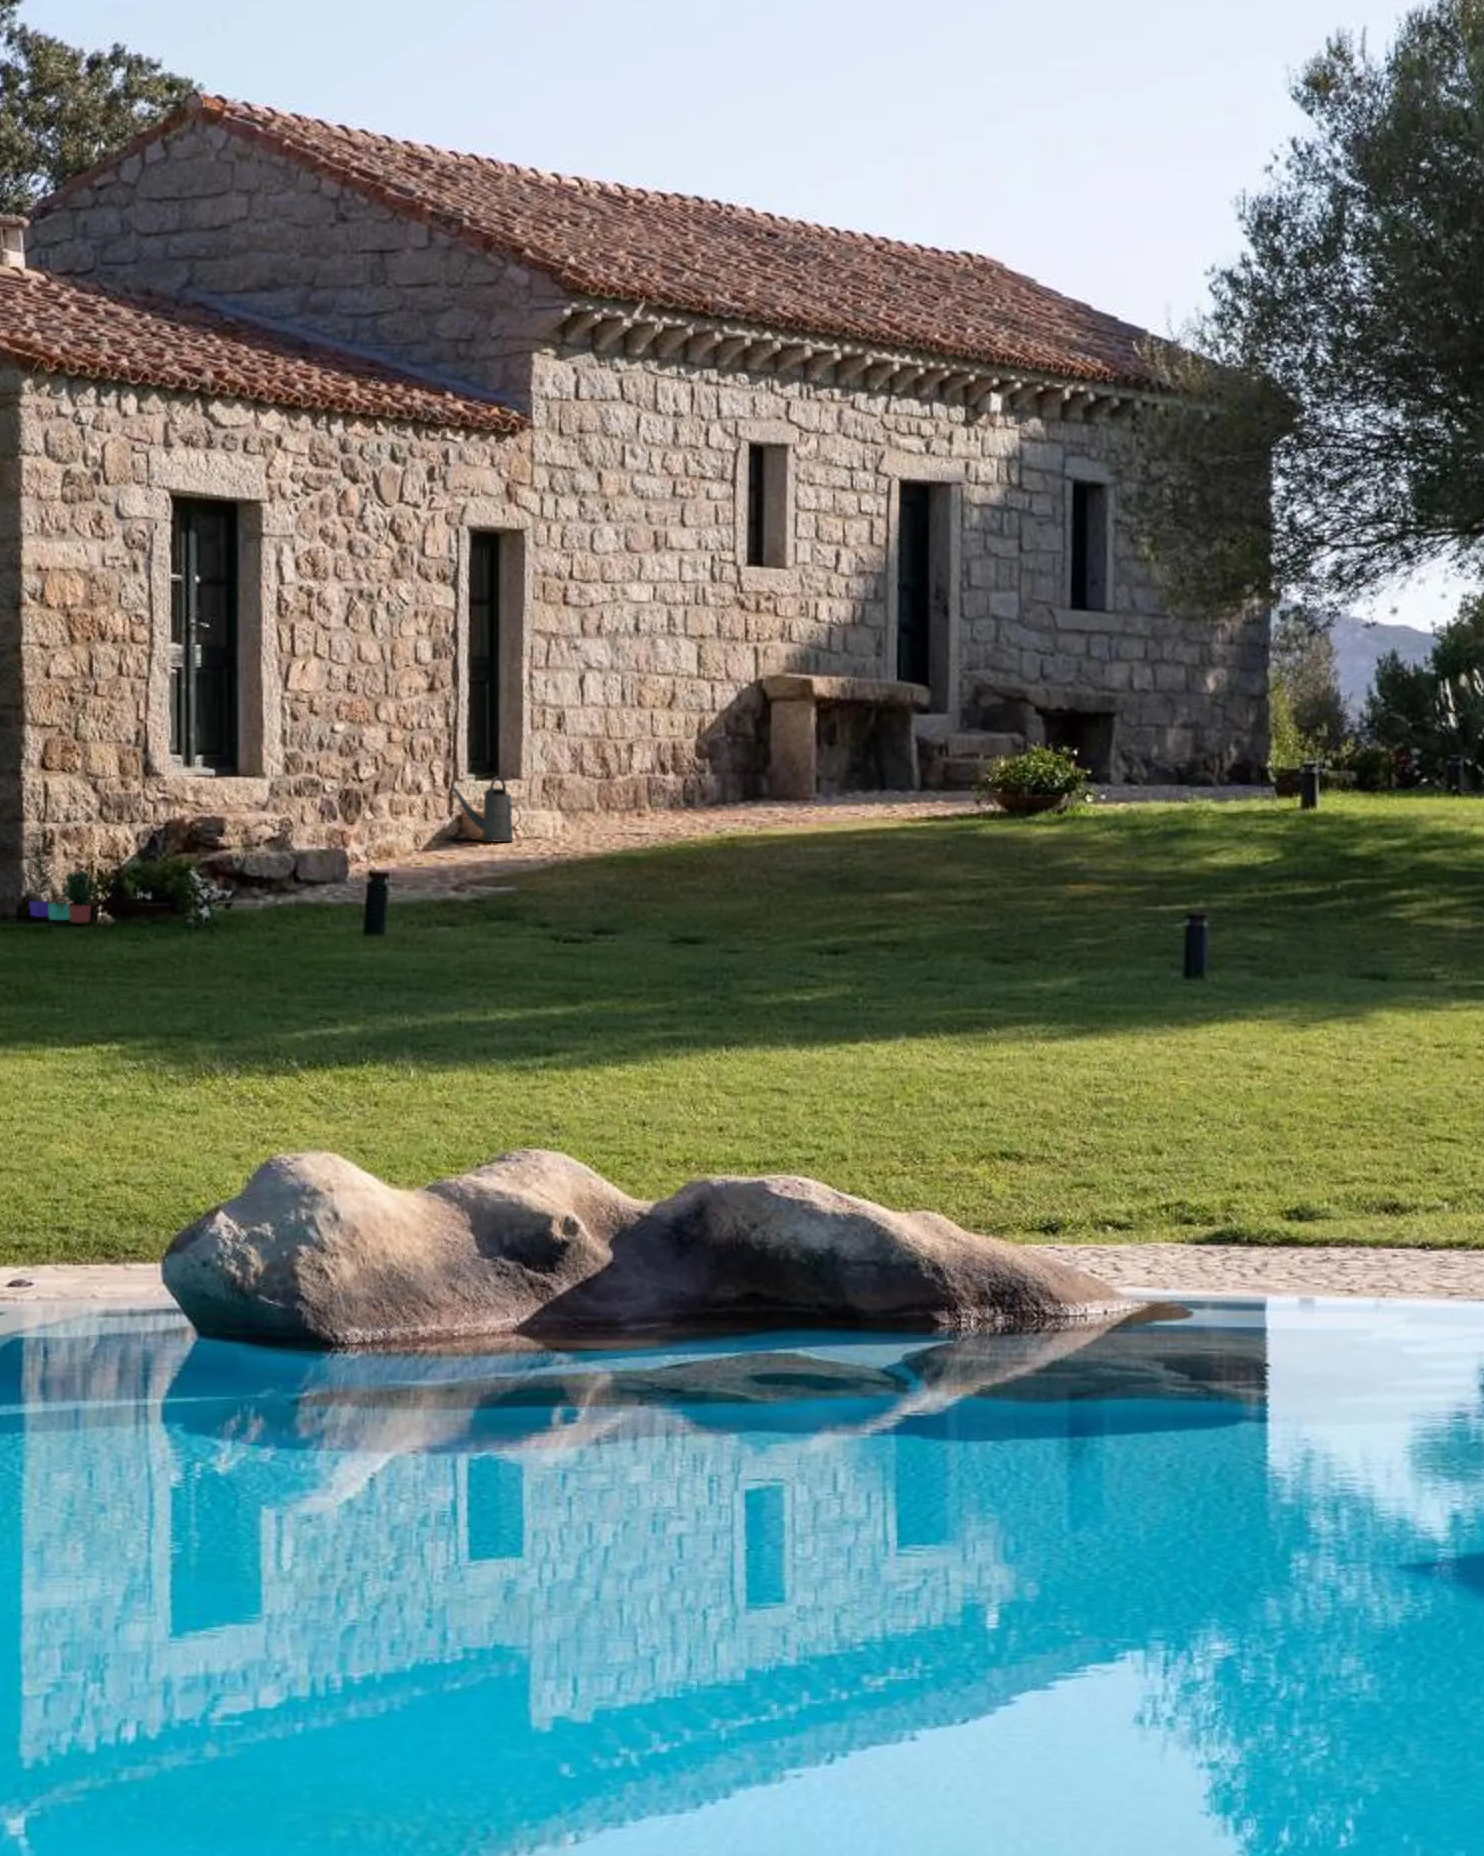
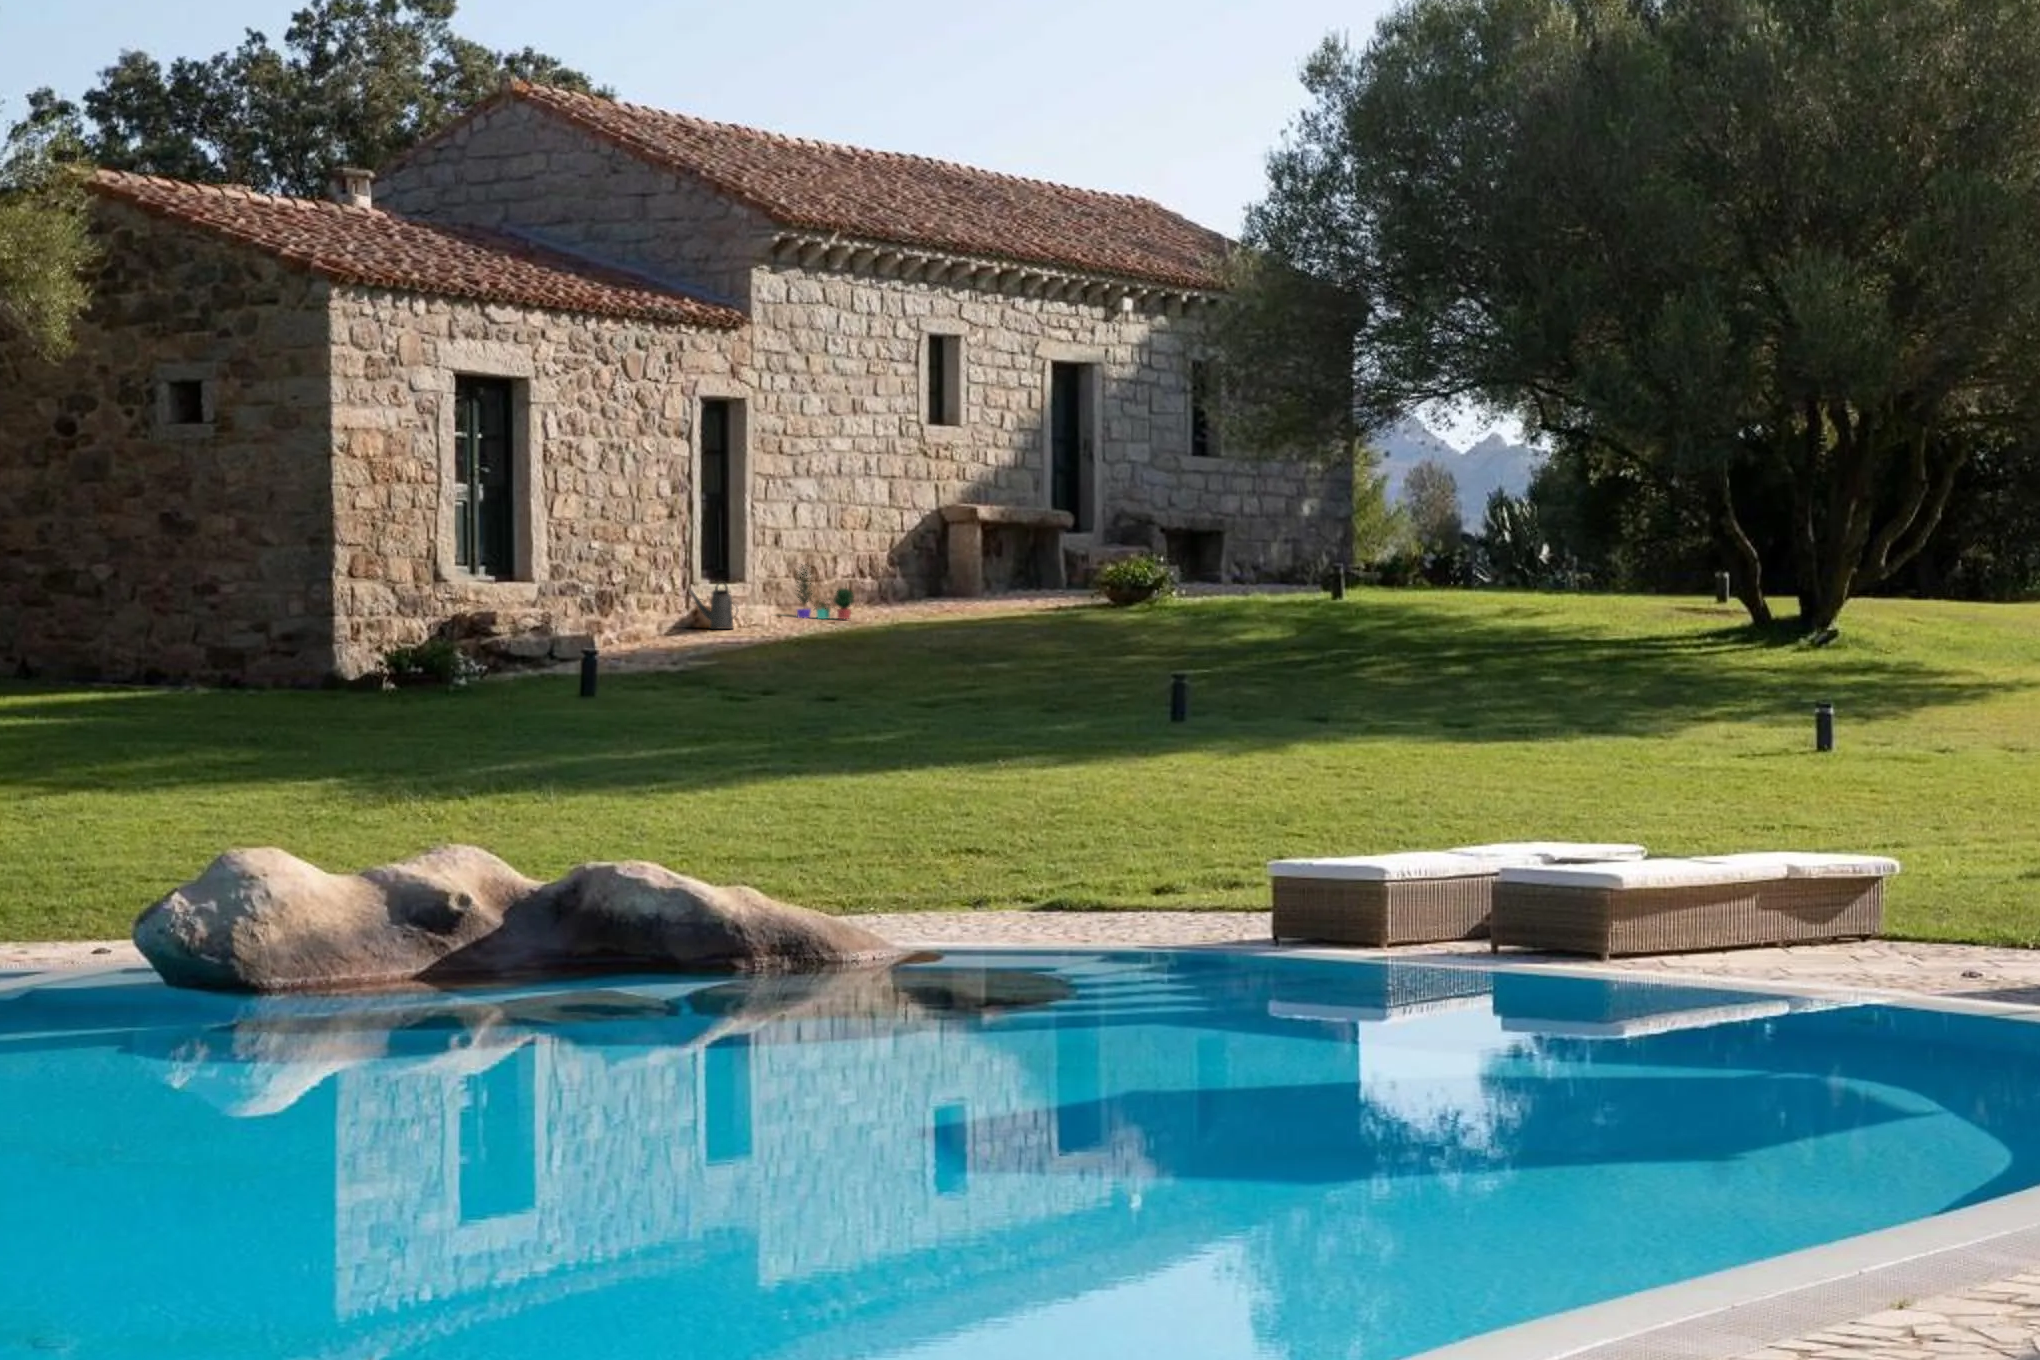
potted plant: present [27,829,96,922] -> present [796,564,854,619]

